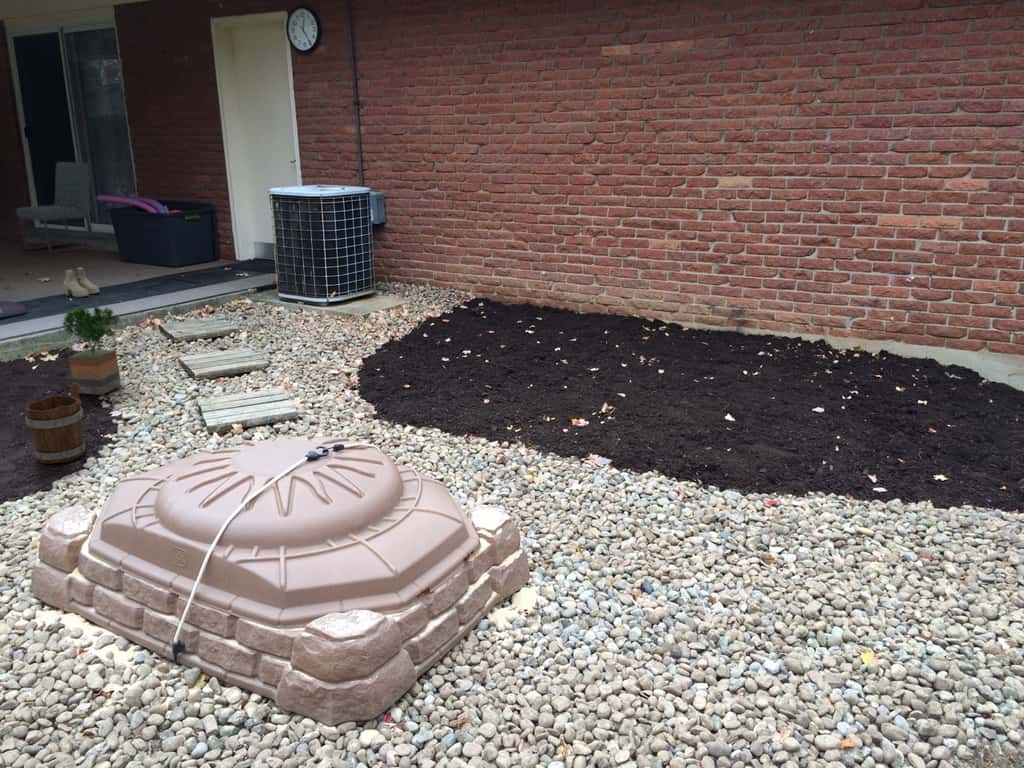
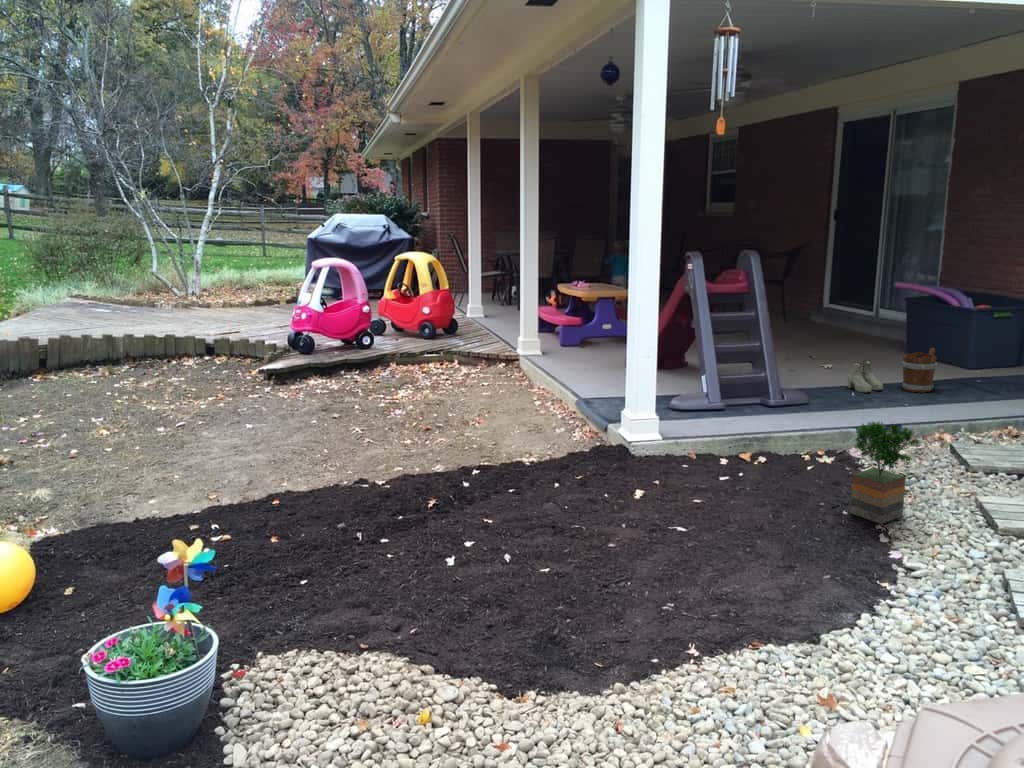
chair: present [17,162,93,253] -> none [810,247,888,336]
bucket: present [25,383,85,464] -> present [902,348,937,393]

